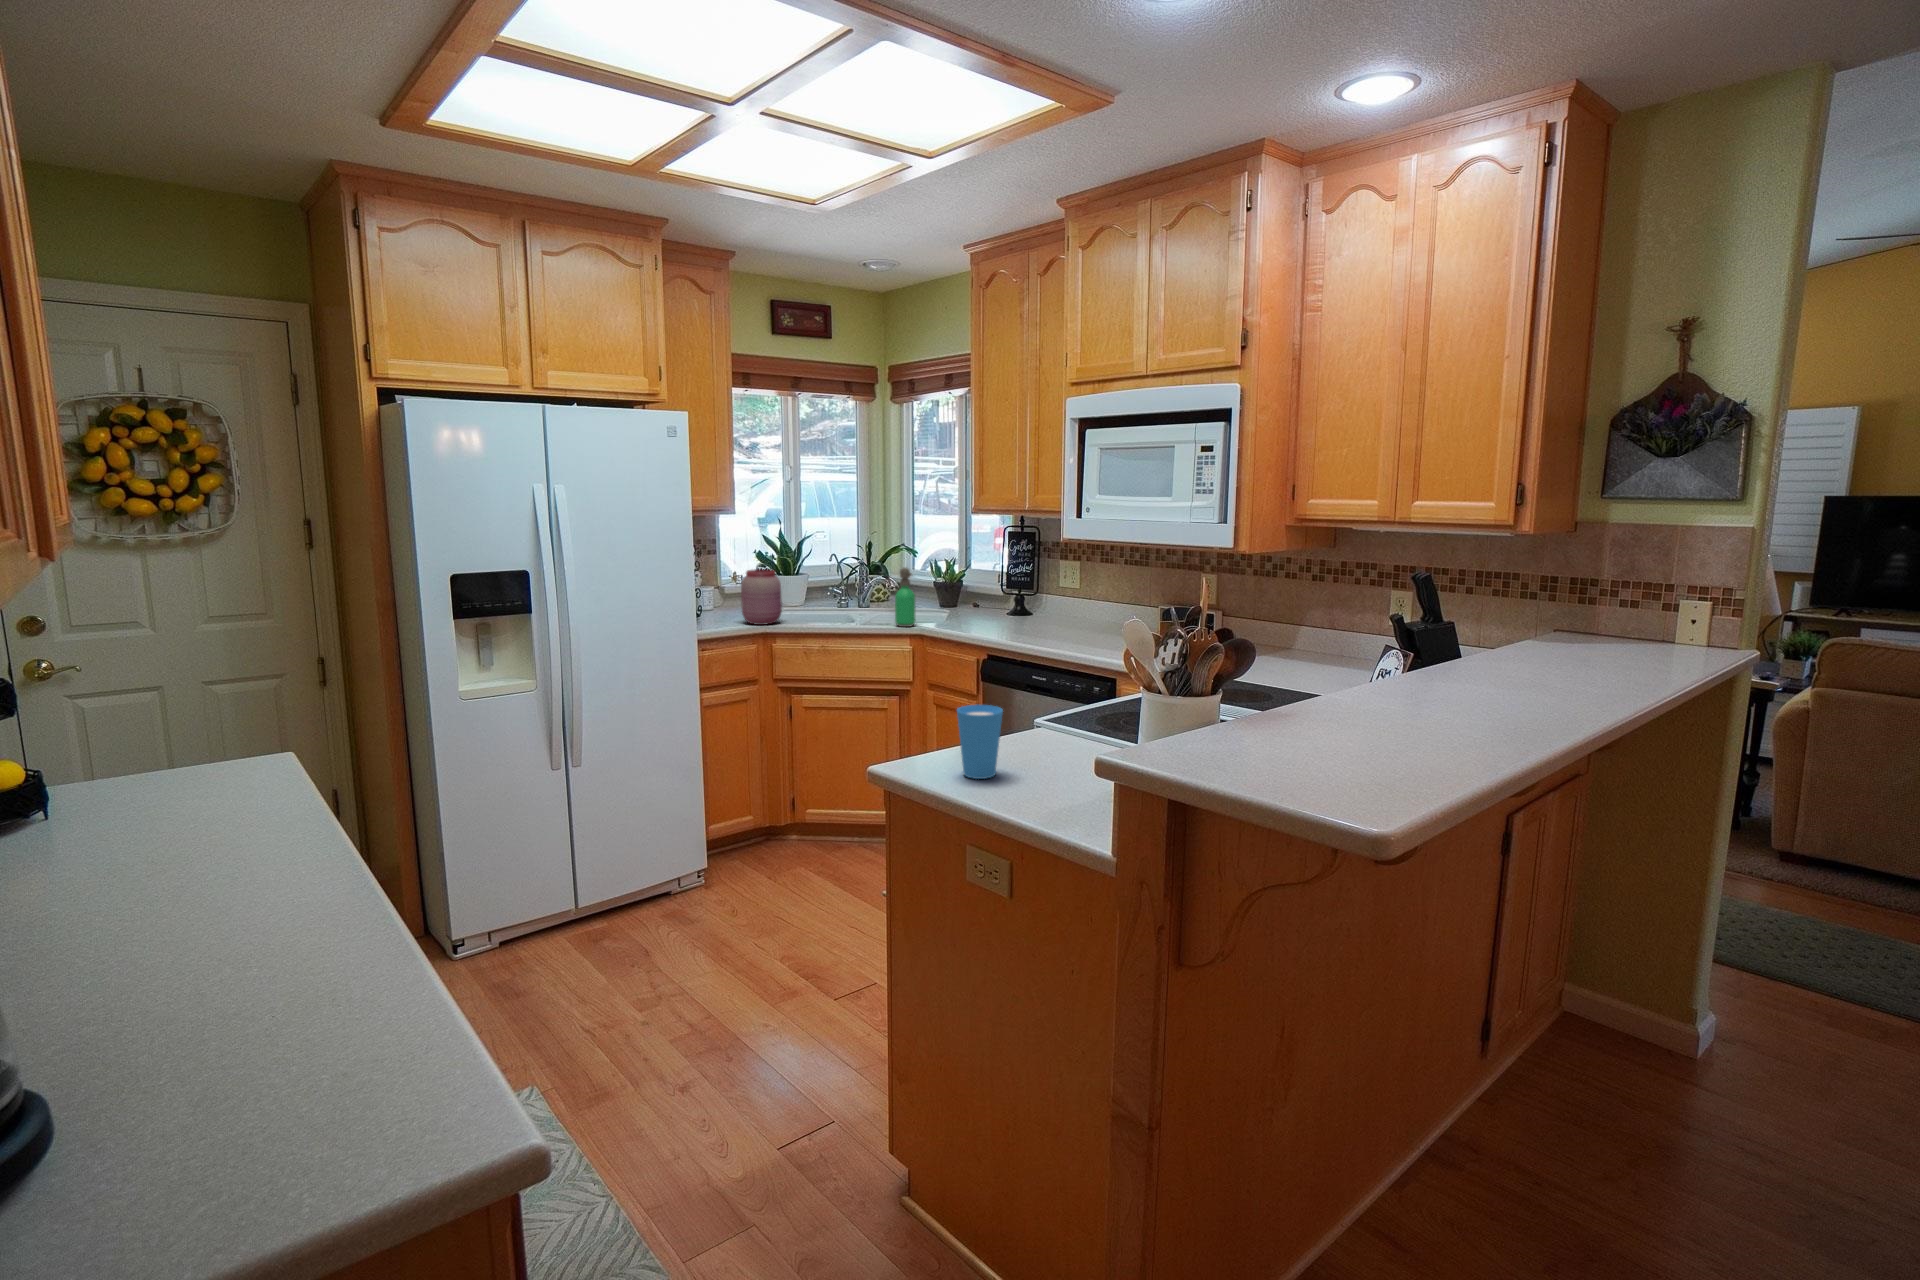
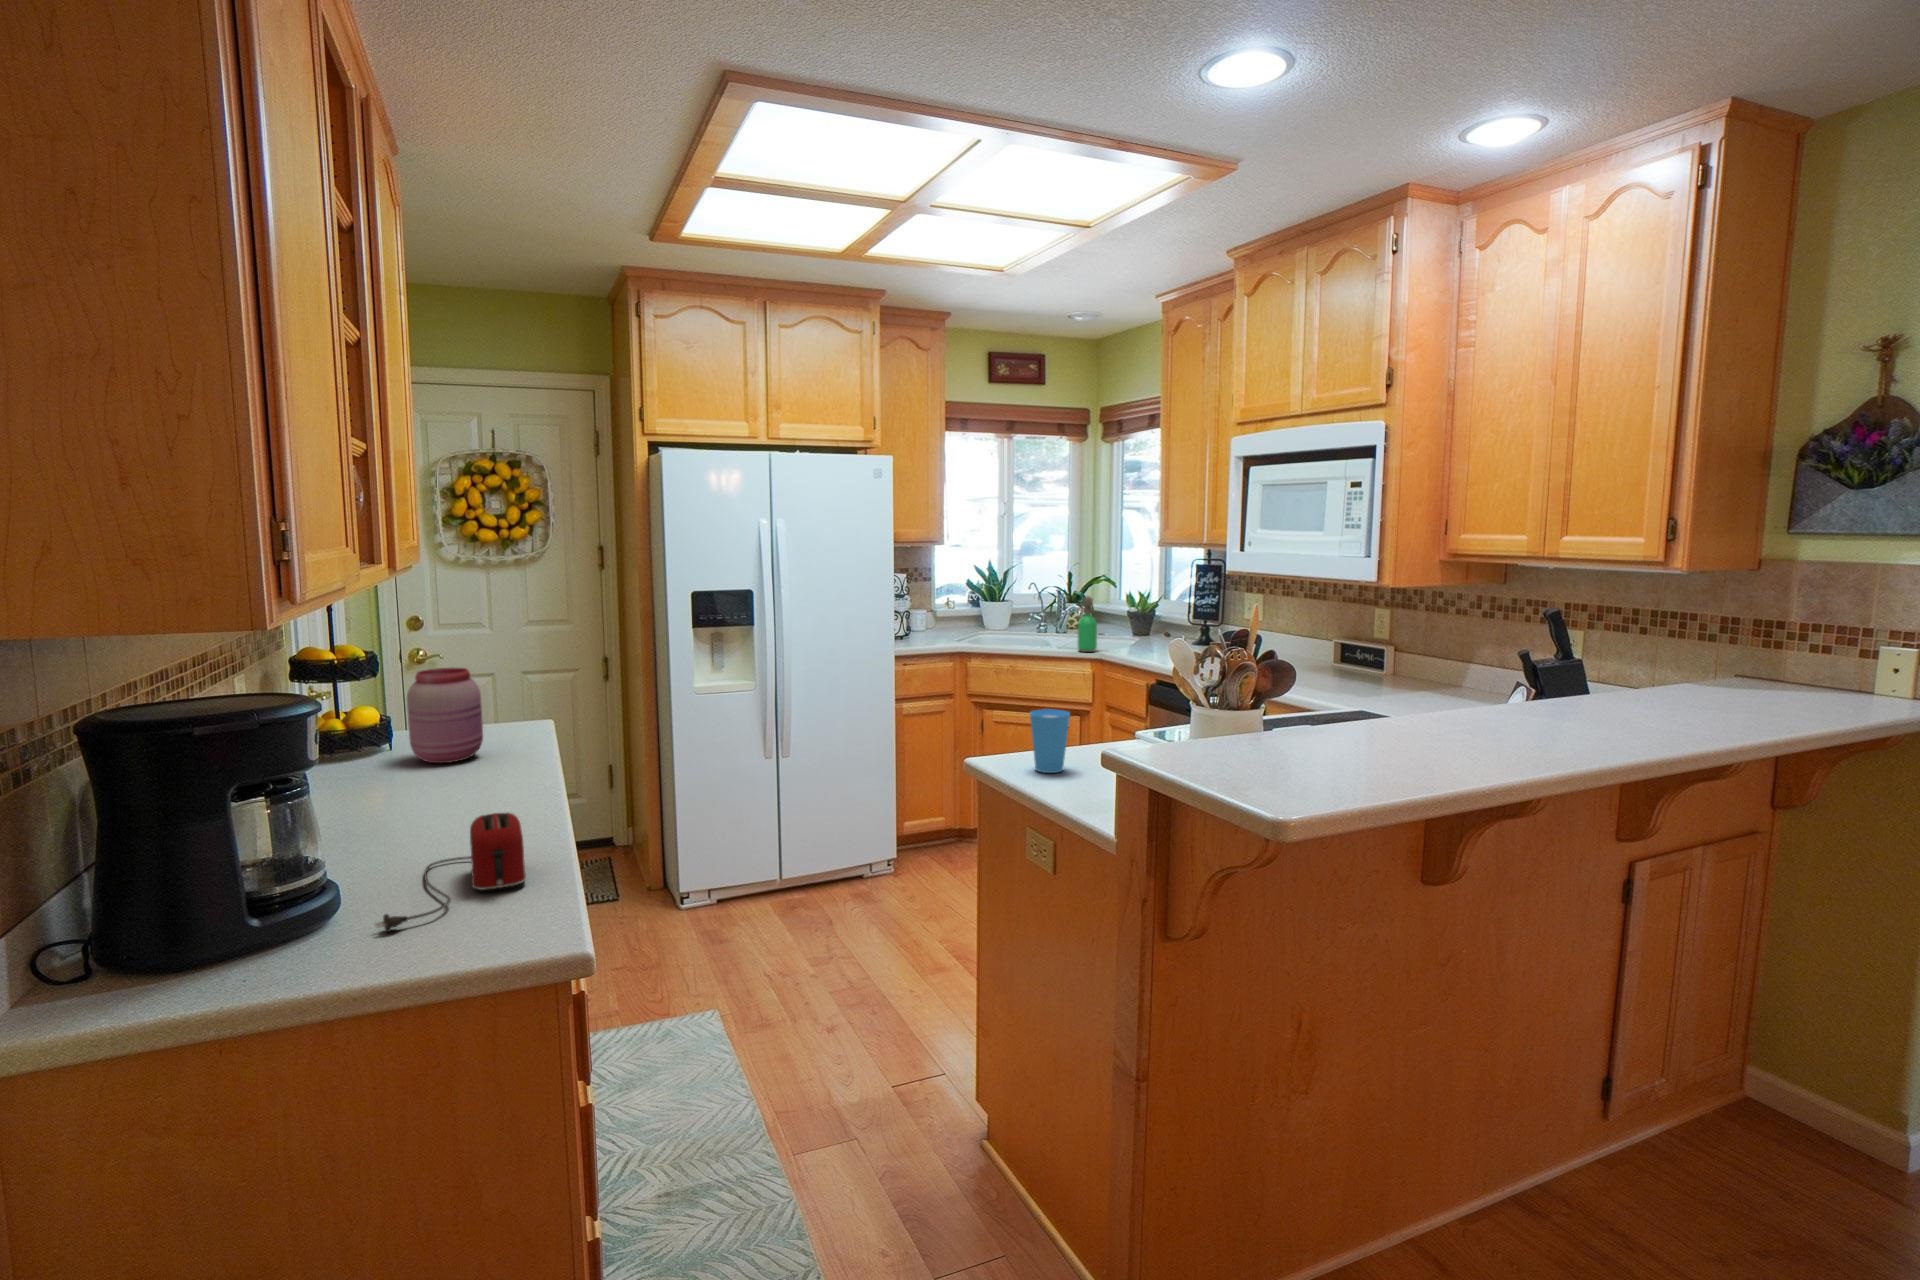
jar: present [741,569,782,625] -> present [407,668,483,763]
toaster: none [124,926,365,1173] -> present [375,813,526,932]

